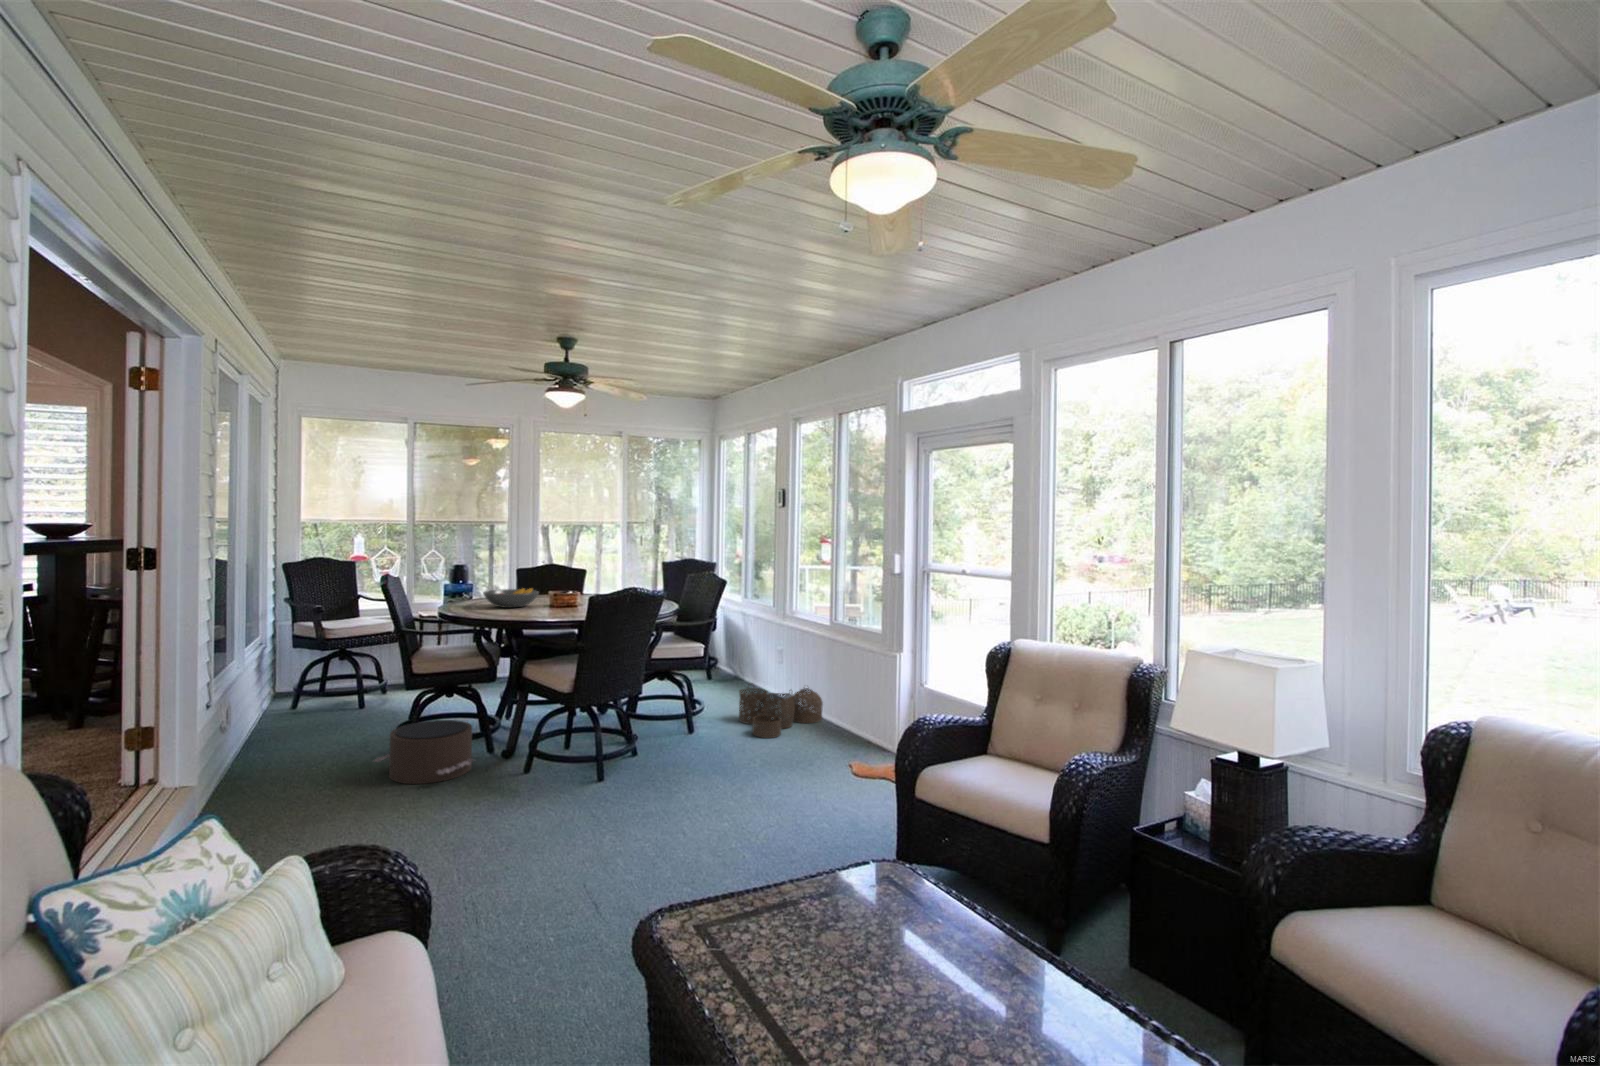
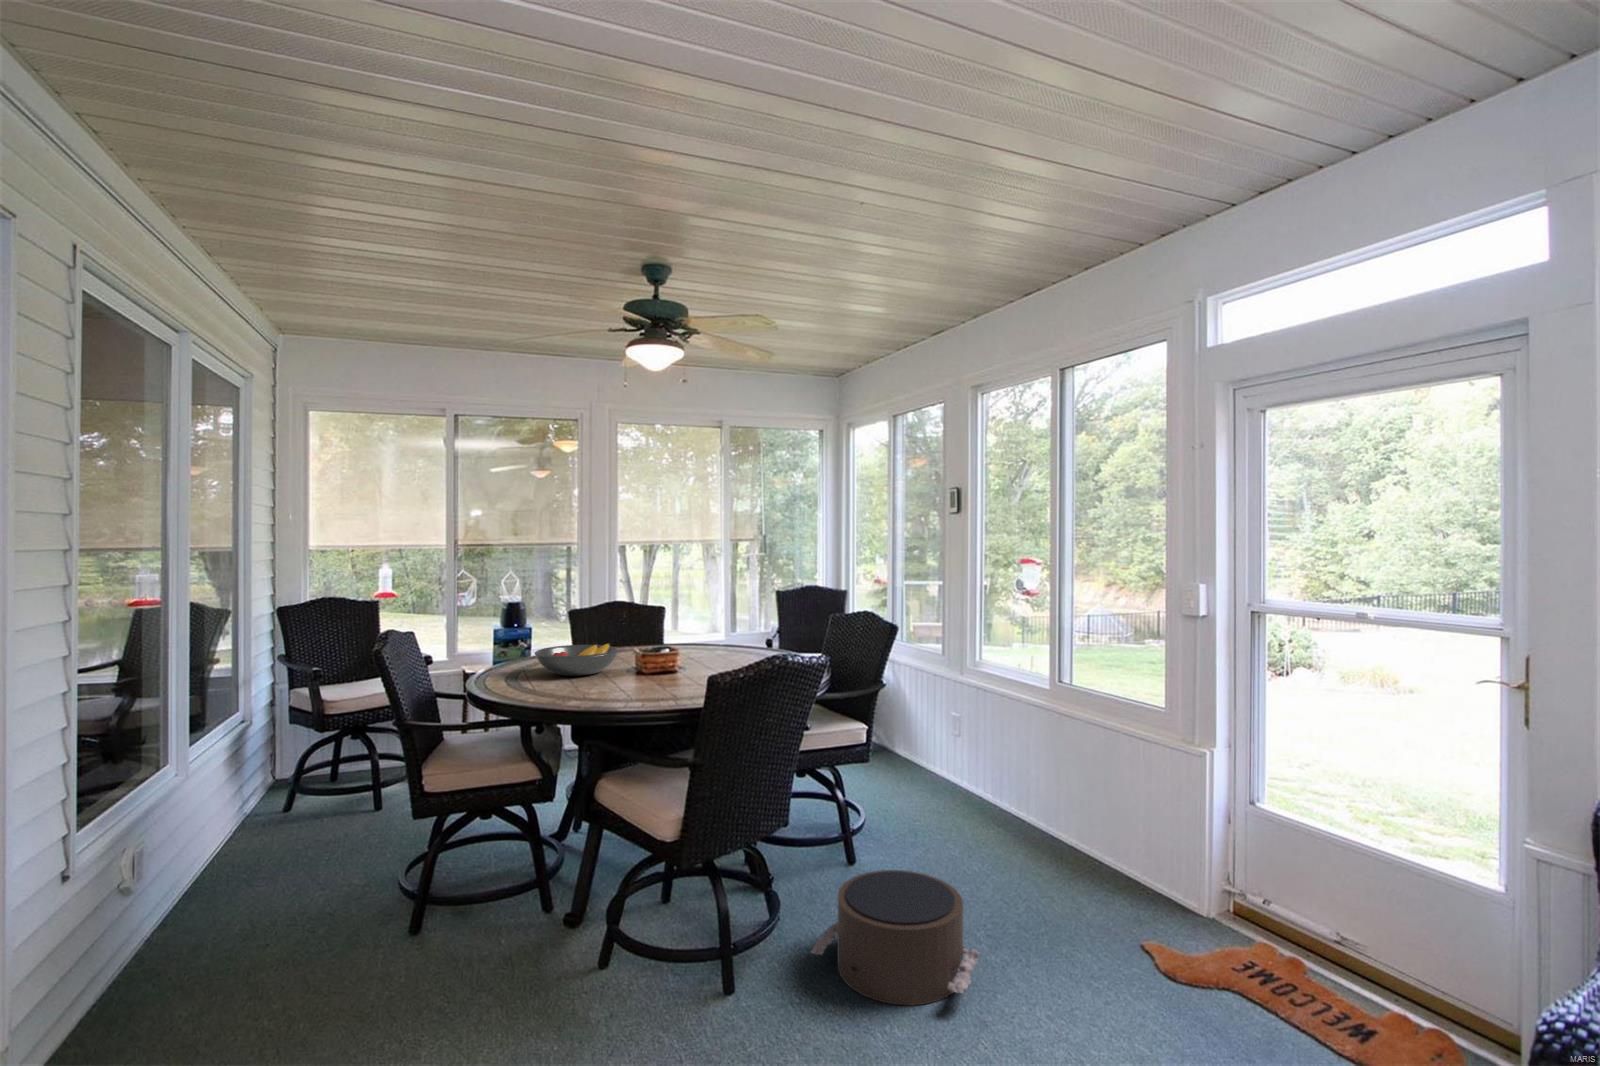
woven basket: present [739,688,823,738] -> none [920,783,1050,886]
pouf: present [373,720,473,784] -> present [811,870,979,1005]

